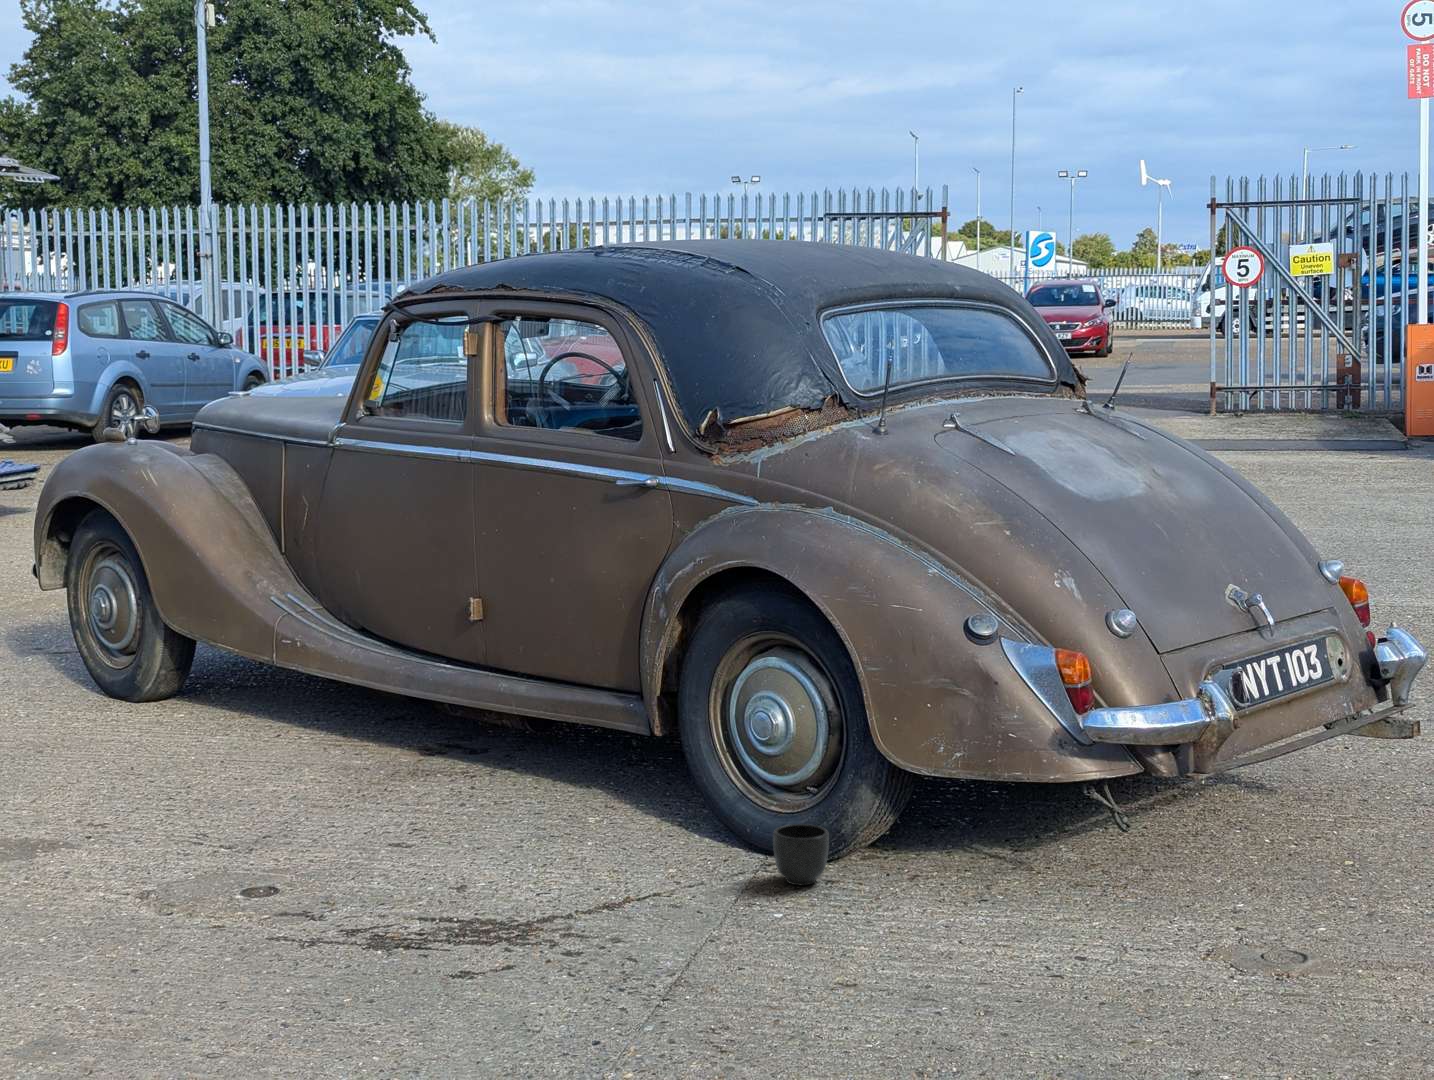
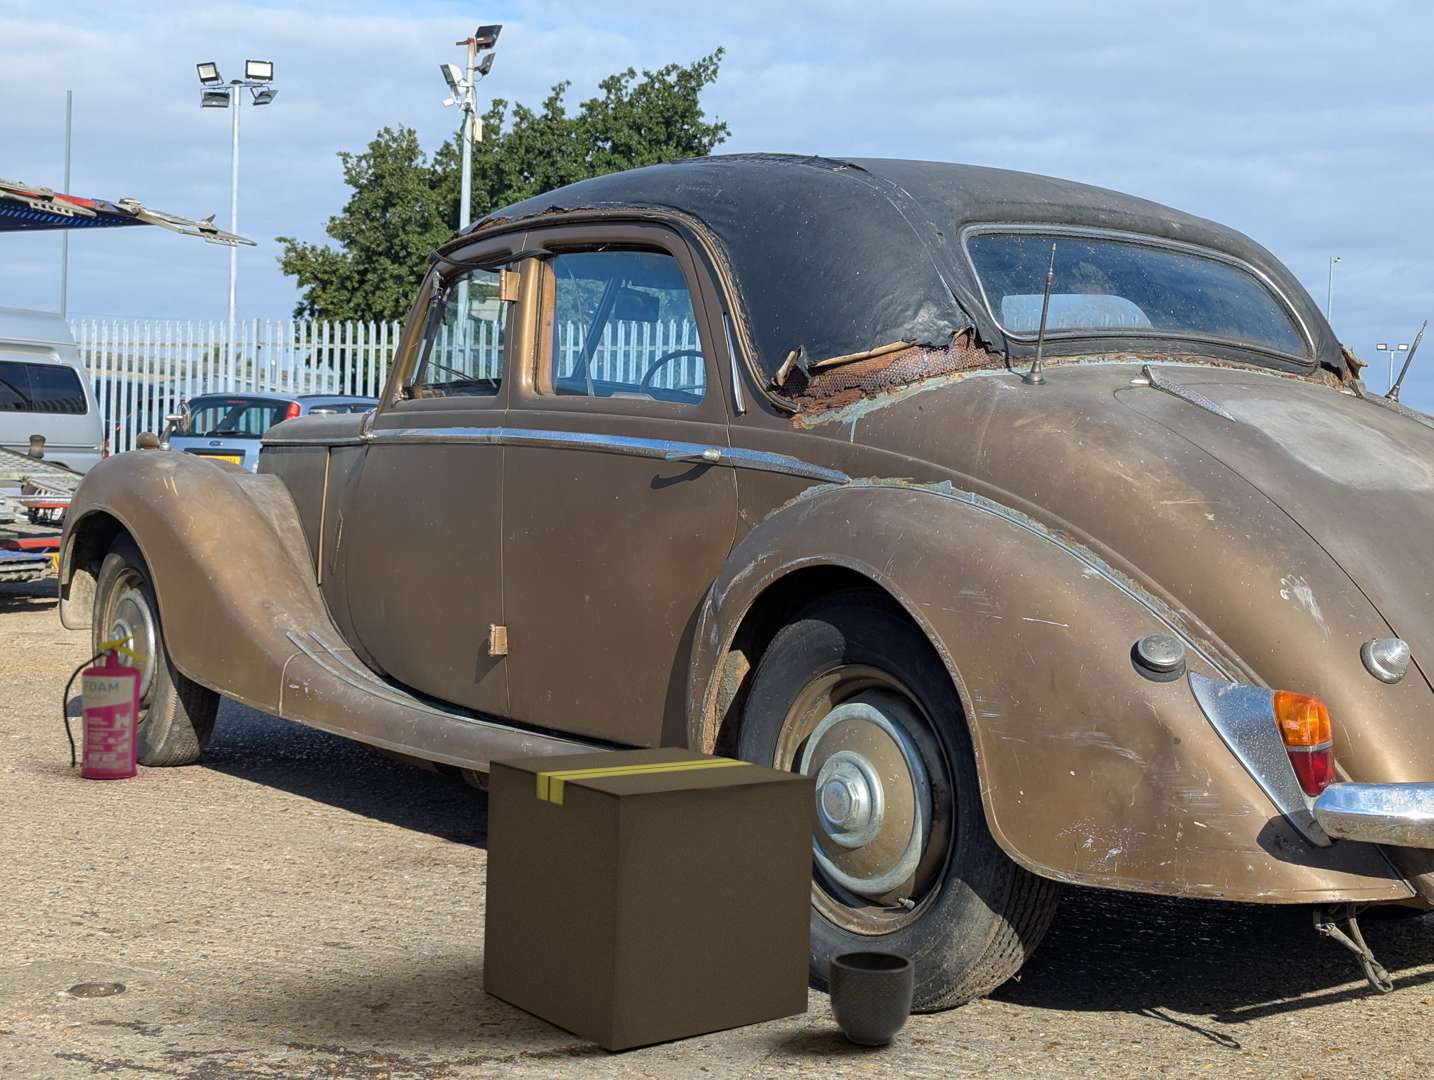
fire extinguisher: none [60,599,132,719] -> present [63,636,149,779]
cardboard box: none [530,691,754,903] -> present [483,747,816,1051]

